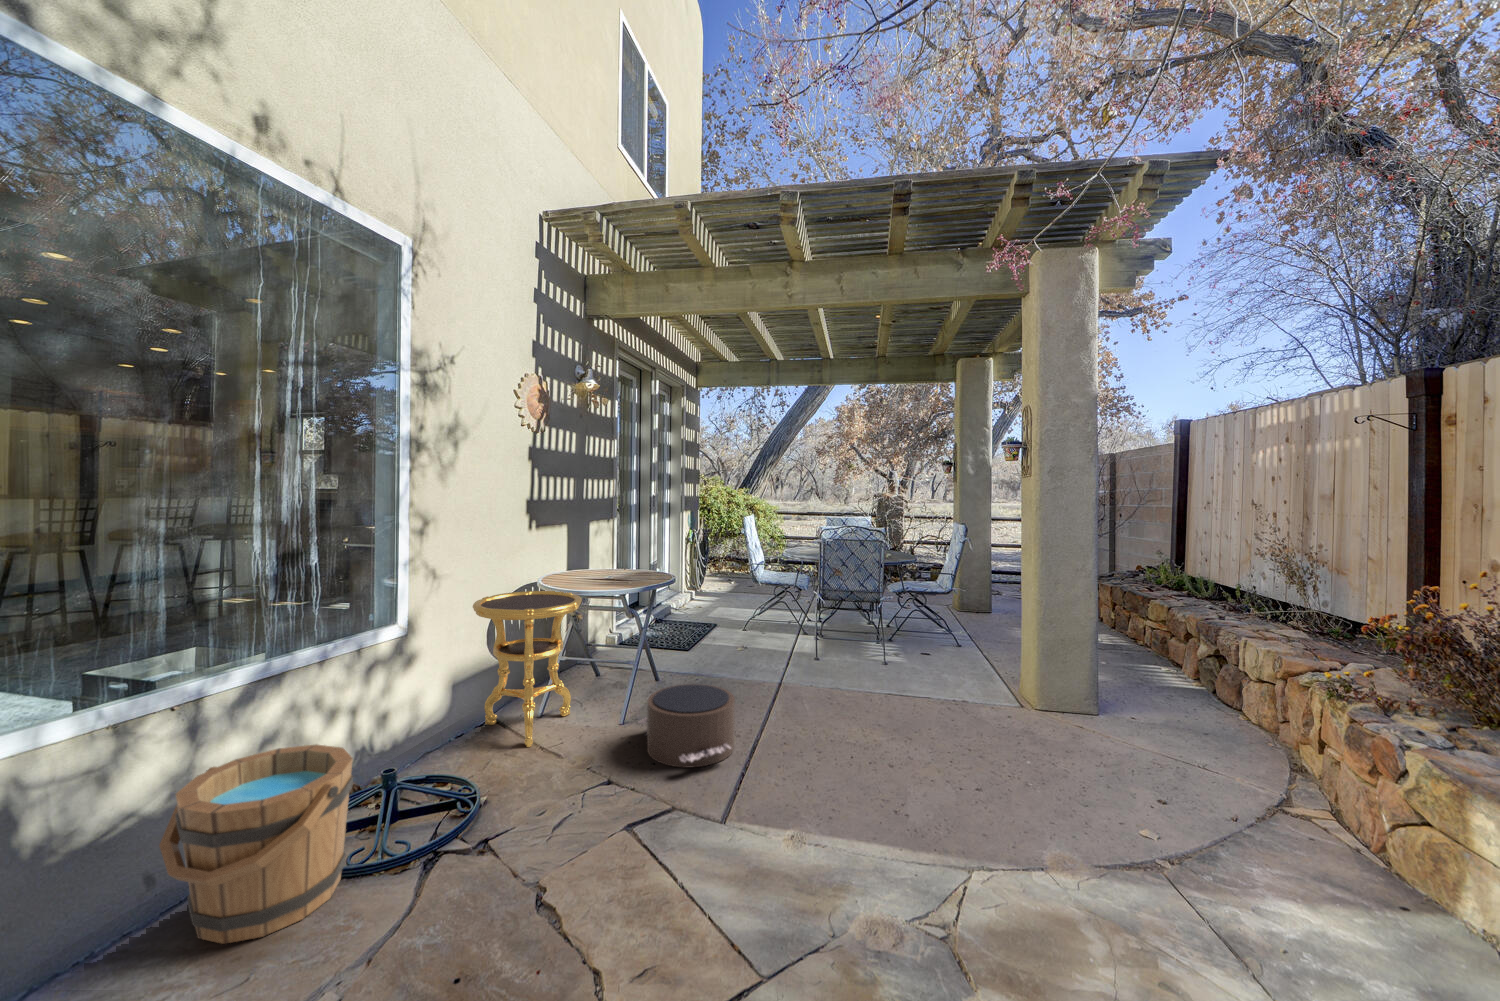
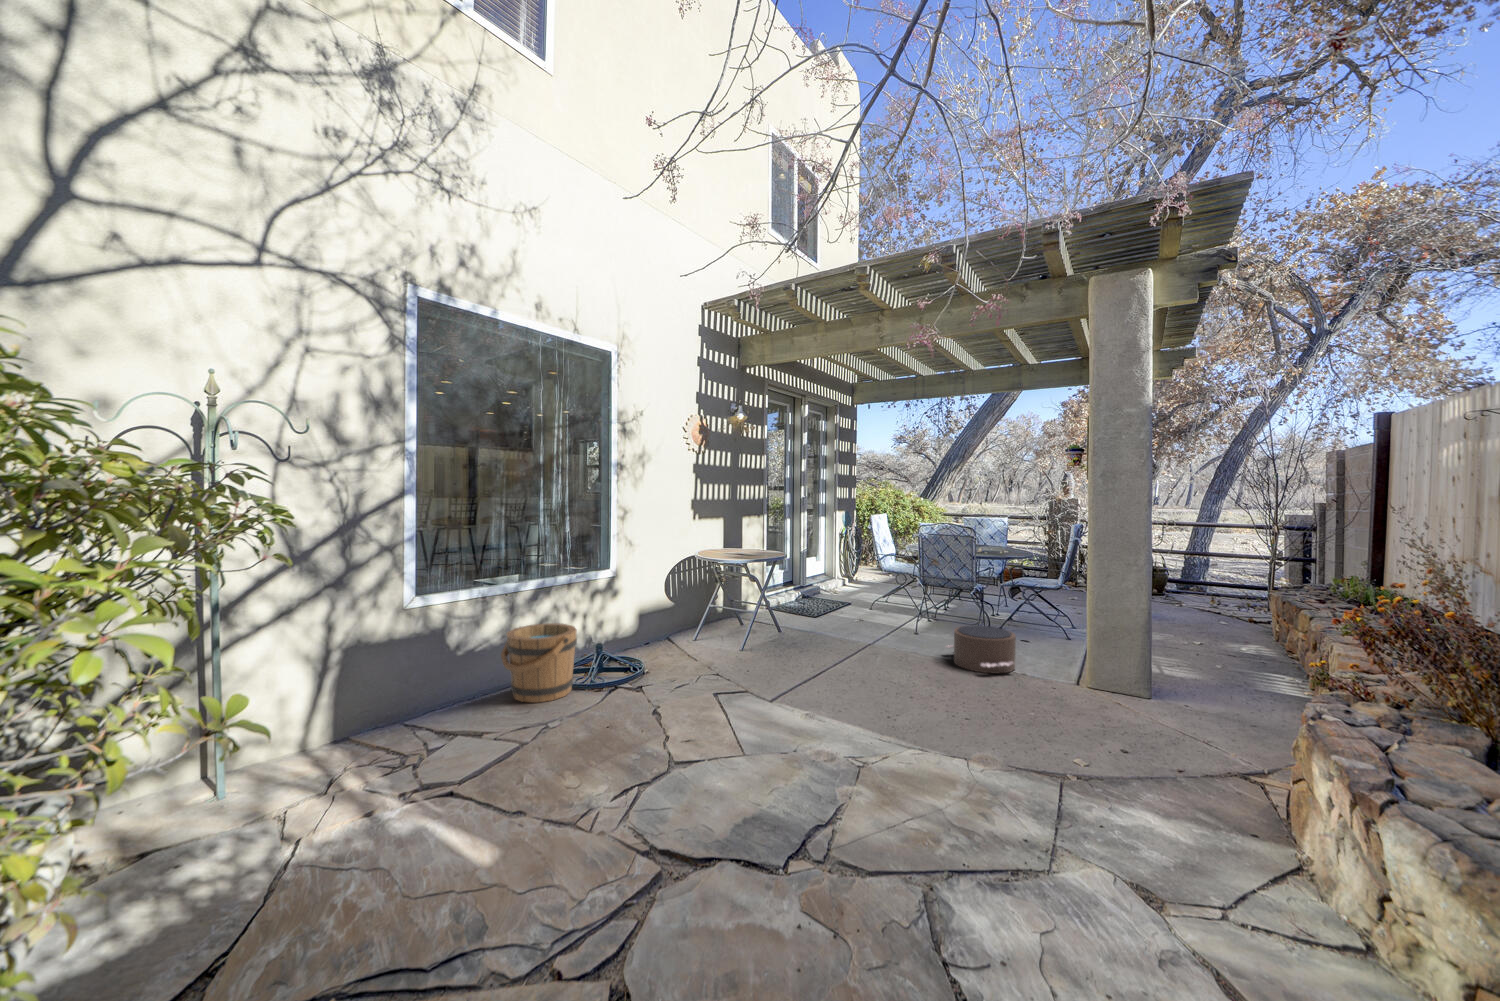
side table: present [473,591,582,747] -> none [651,559,717,655]
pouf: present [639,684,735,768] -> present [947,626,1016,673]

